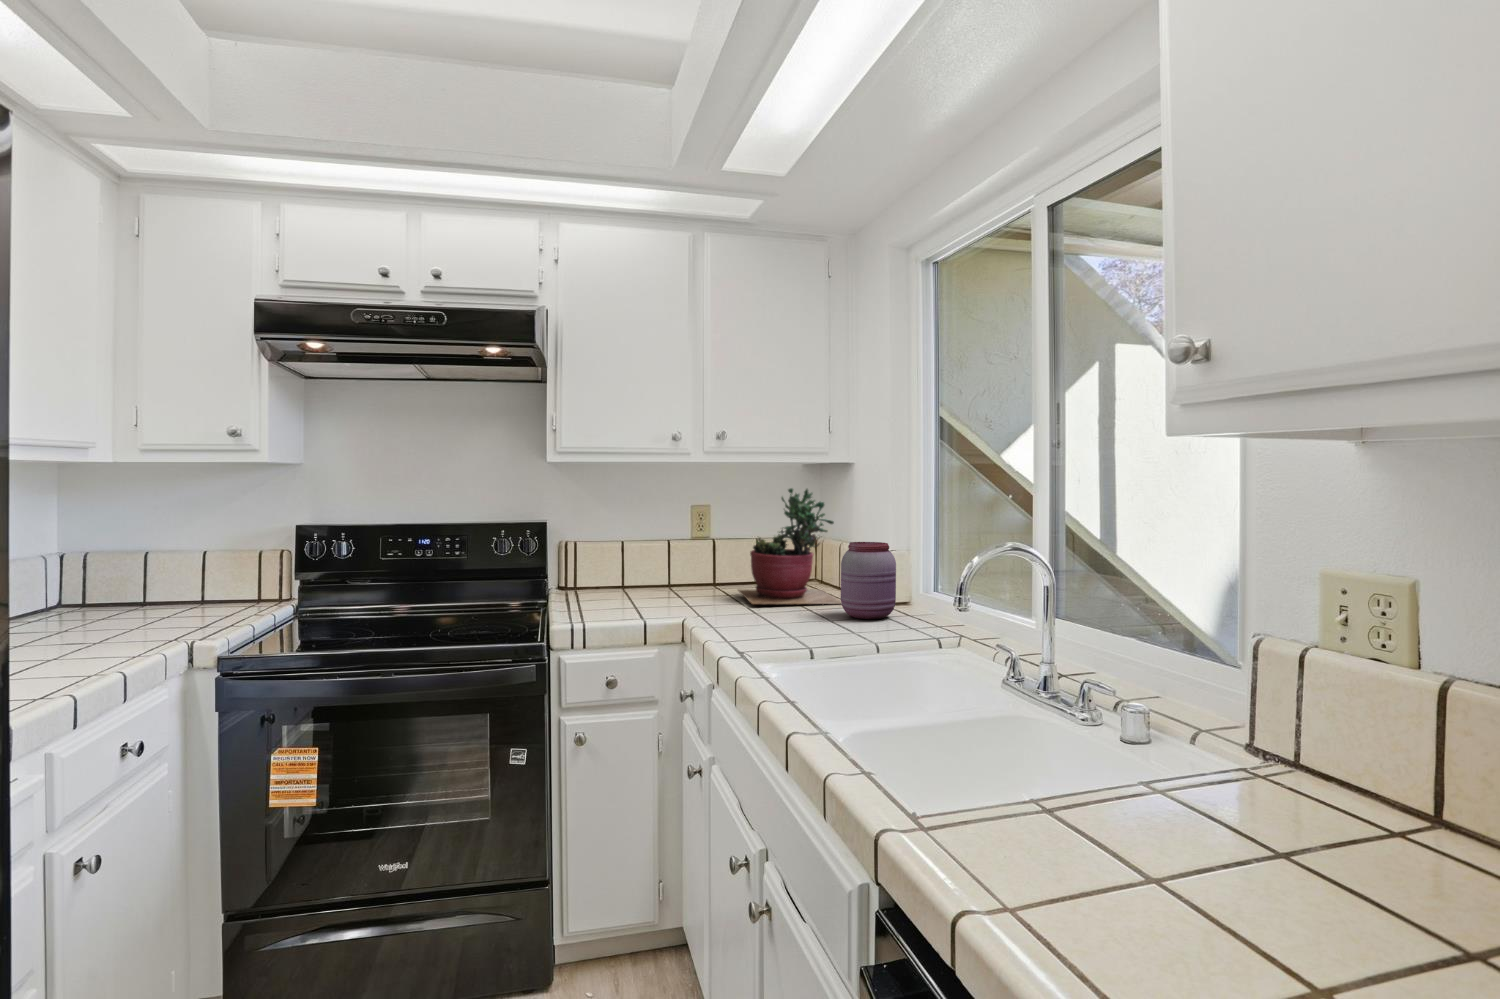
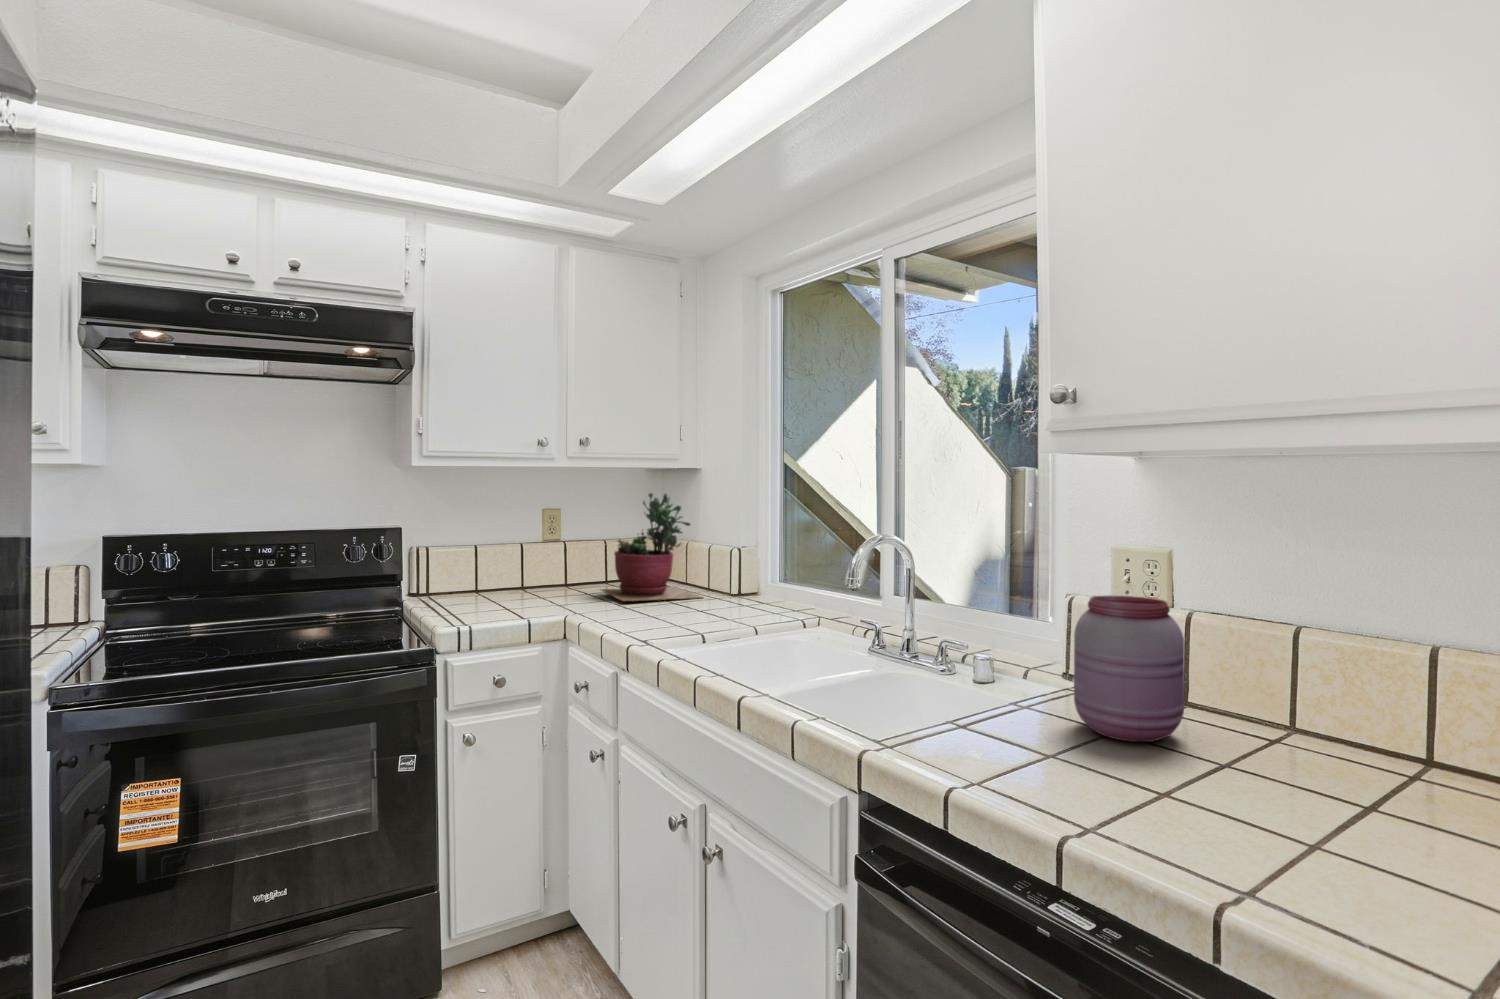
jar: present [841,542,896,619] -> present [1074,596,1185,742]

